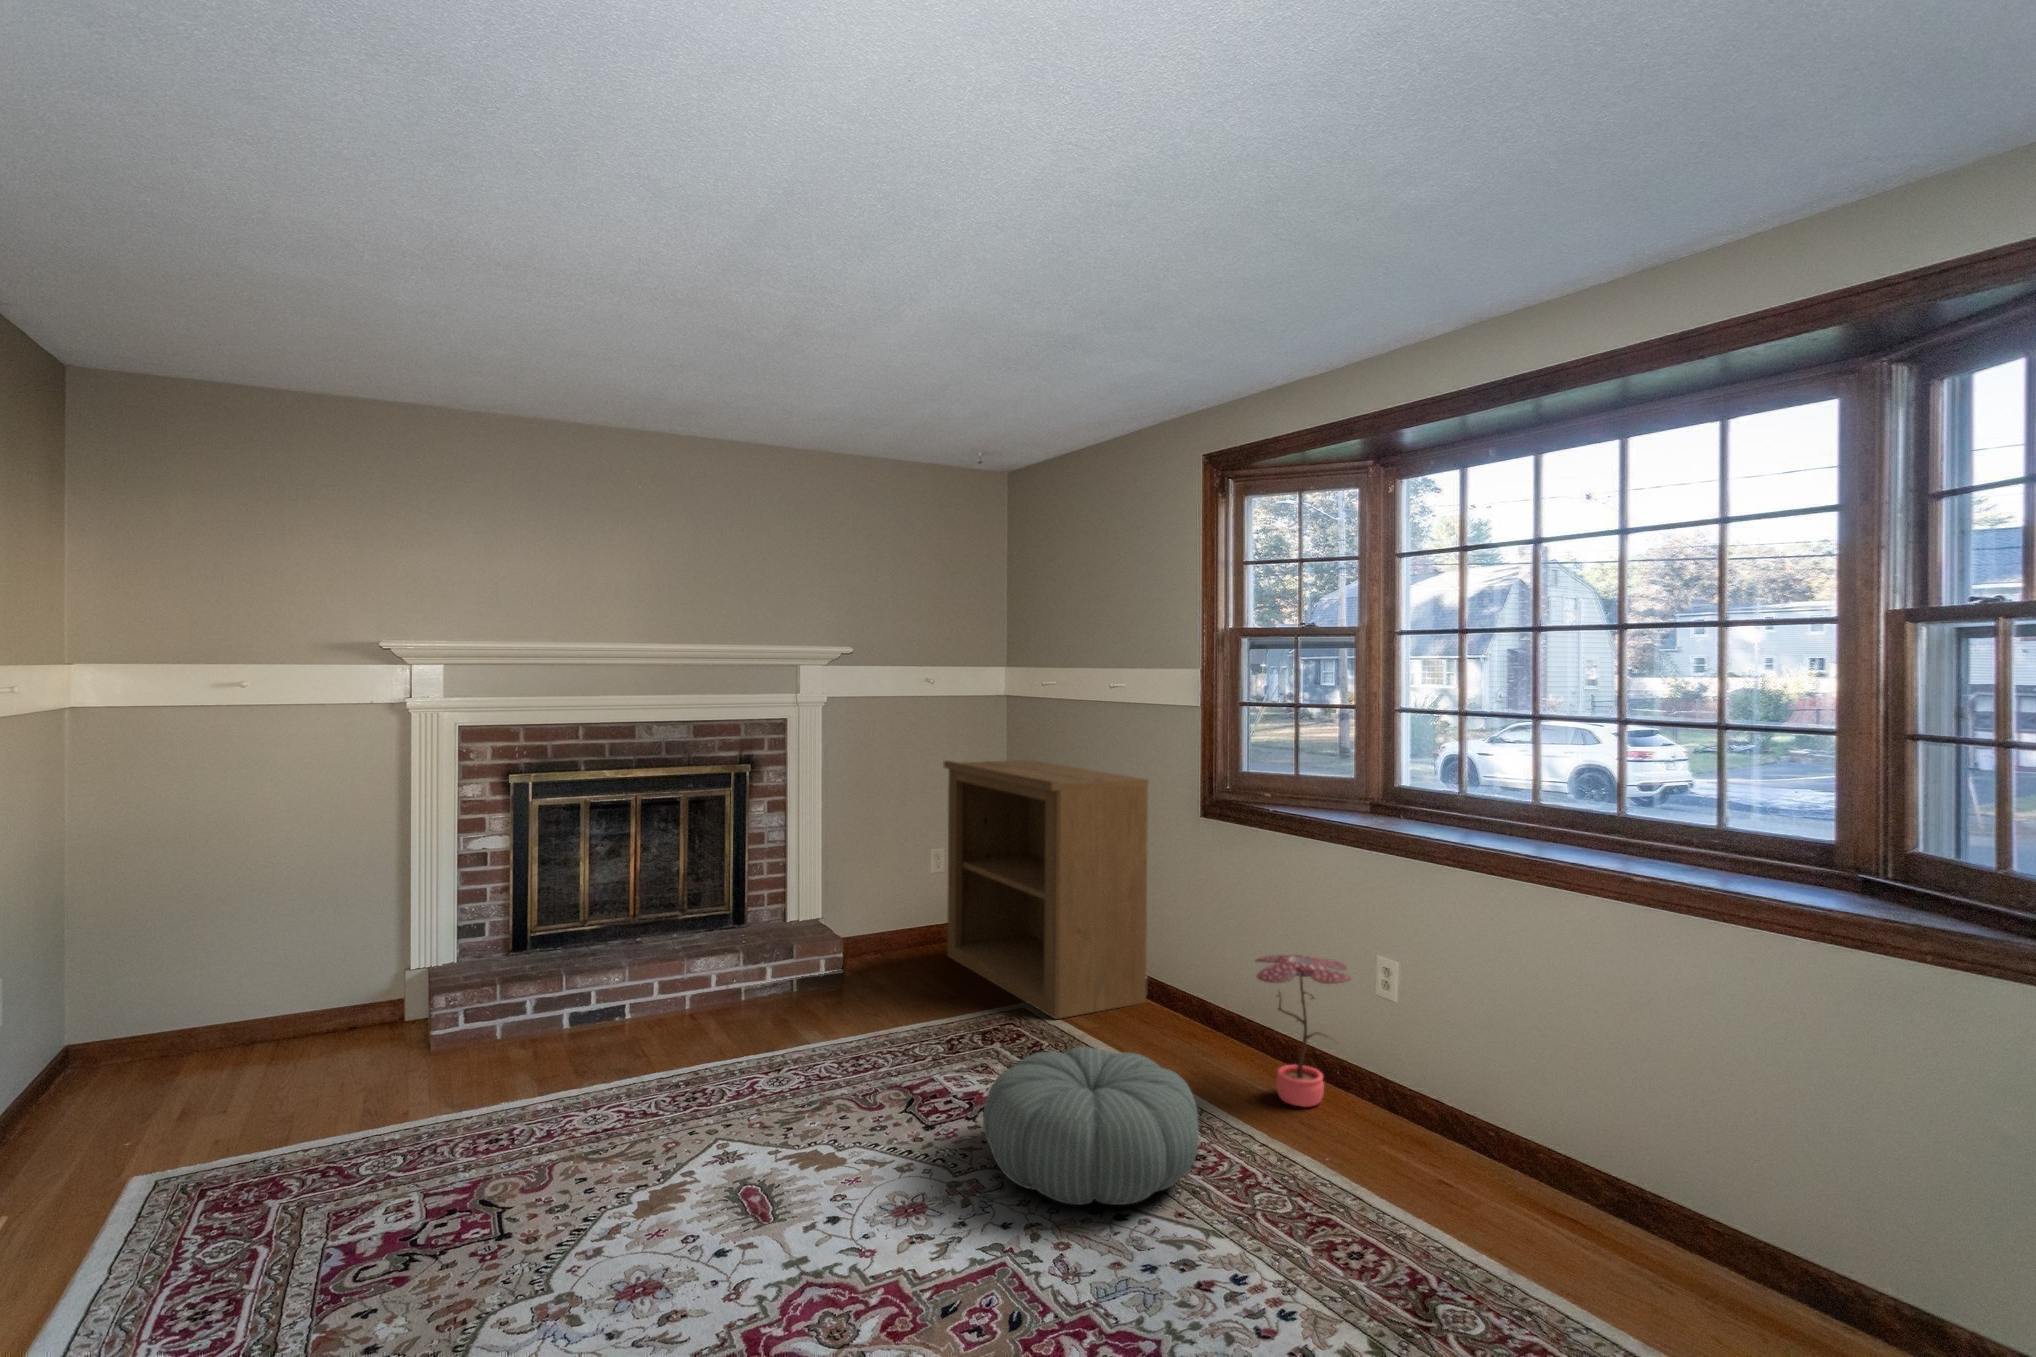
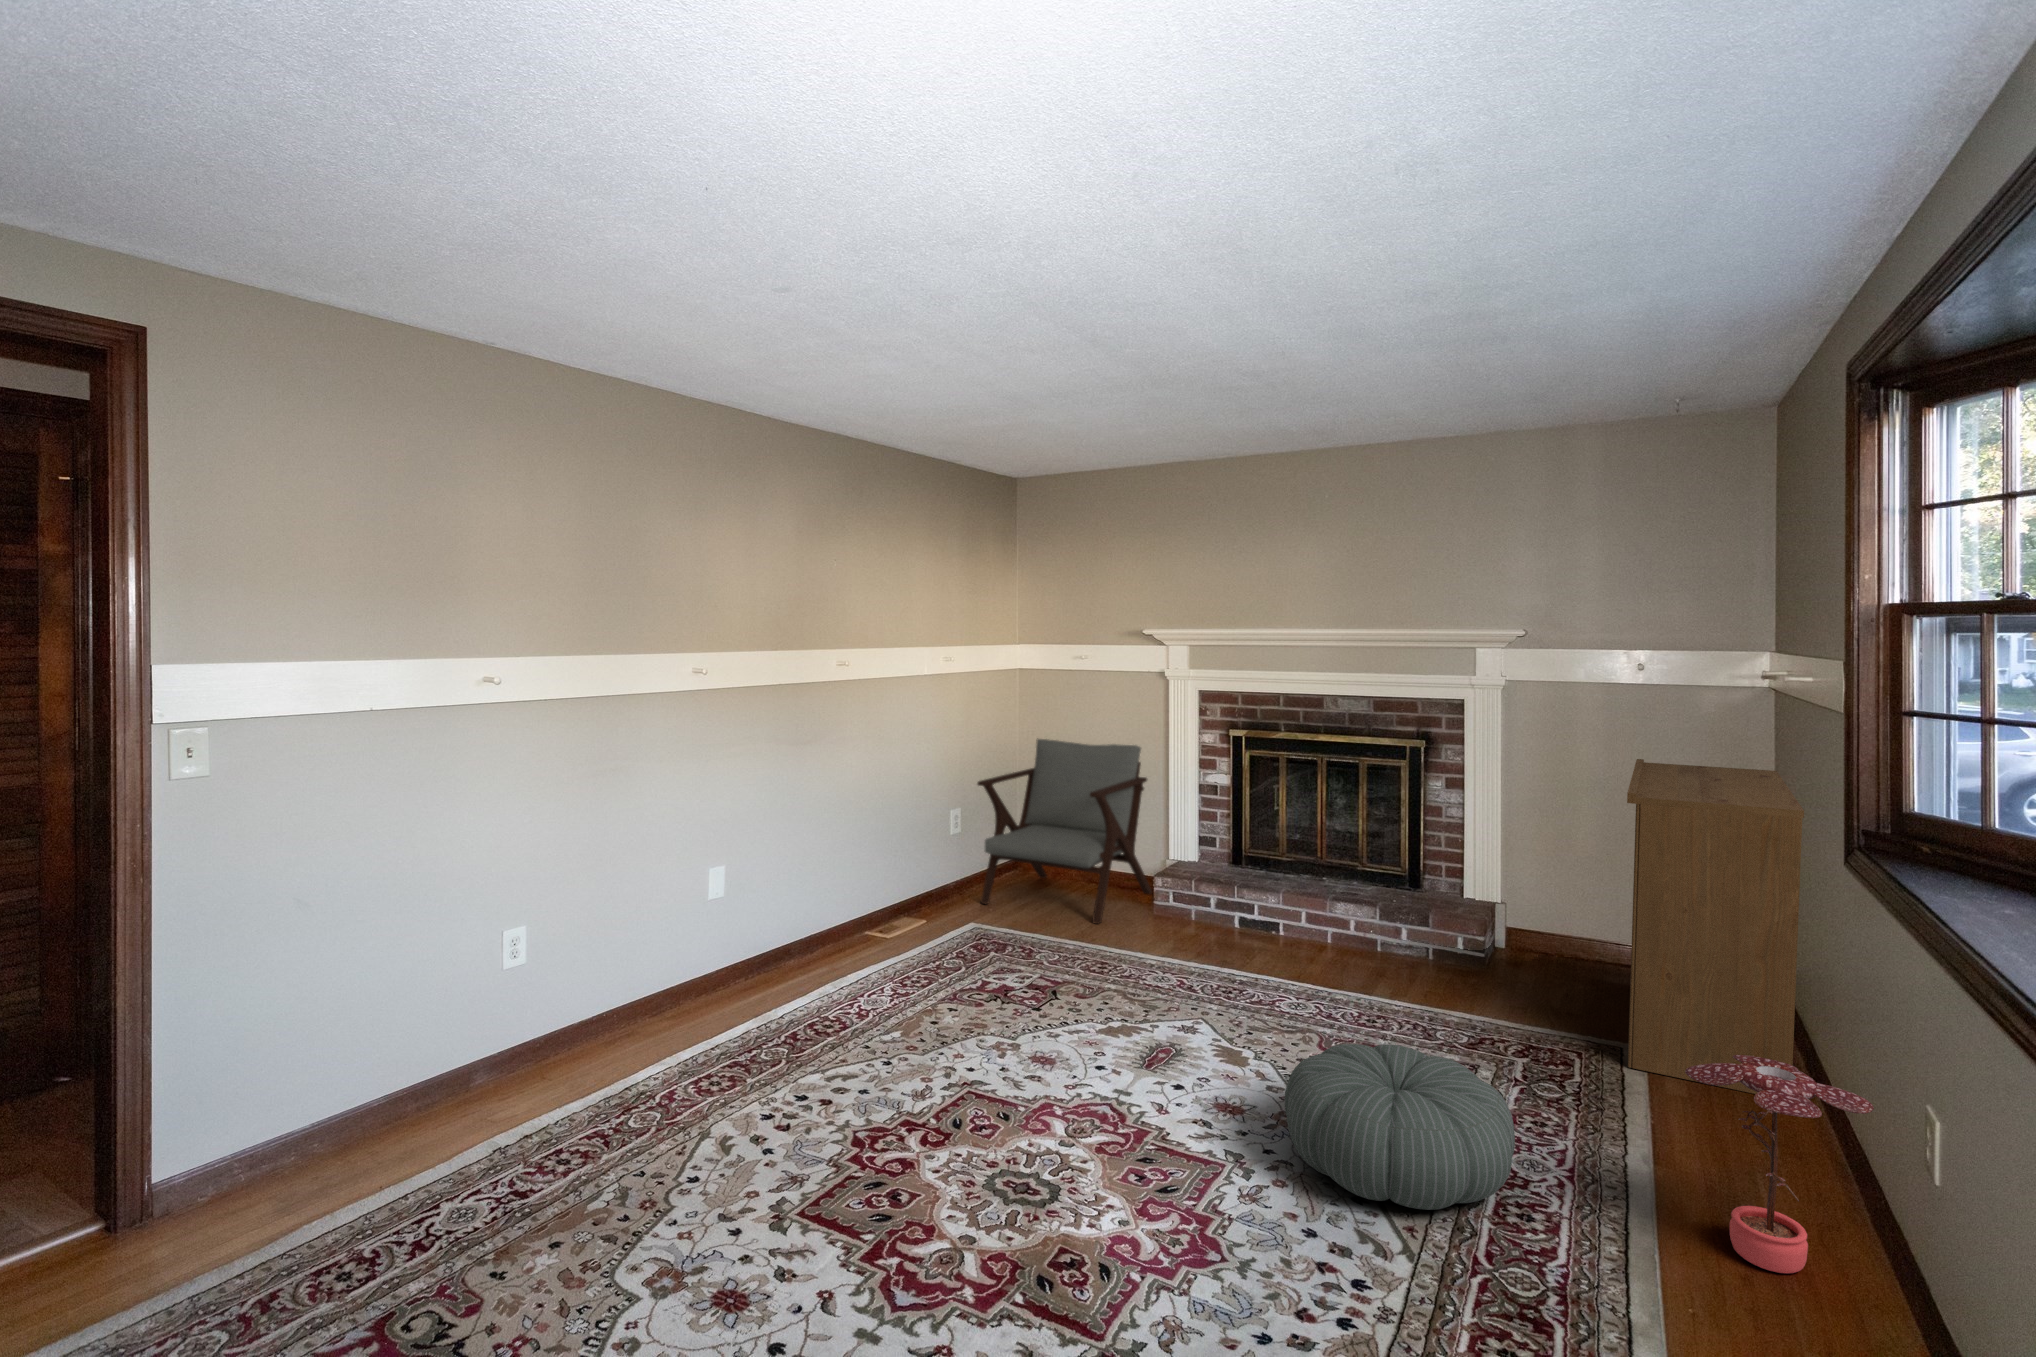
lounge chair: none [83,811,383,1141] -> present [977,739,1152,924]

